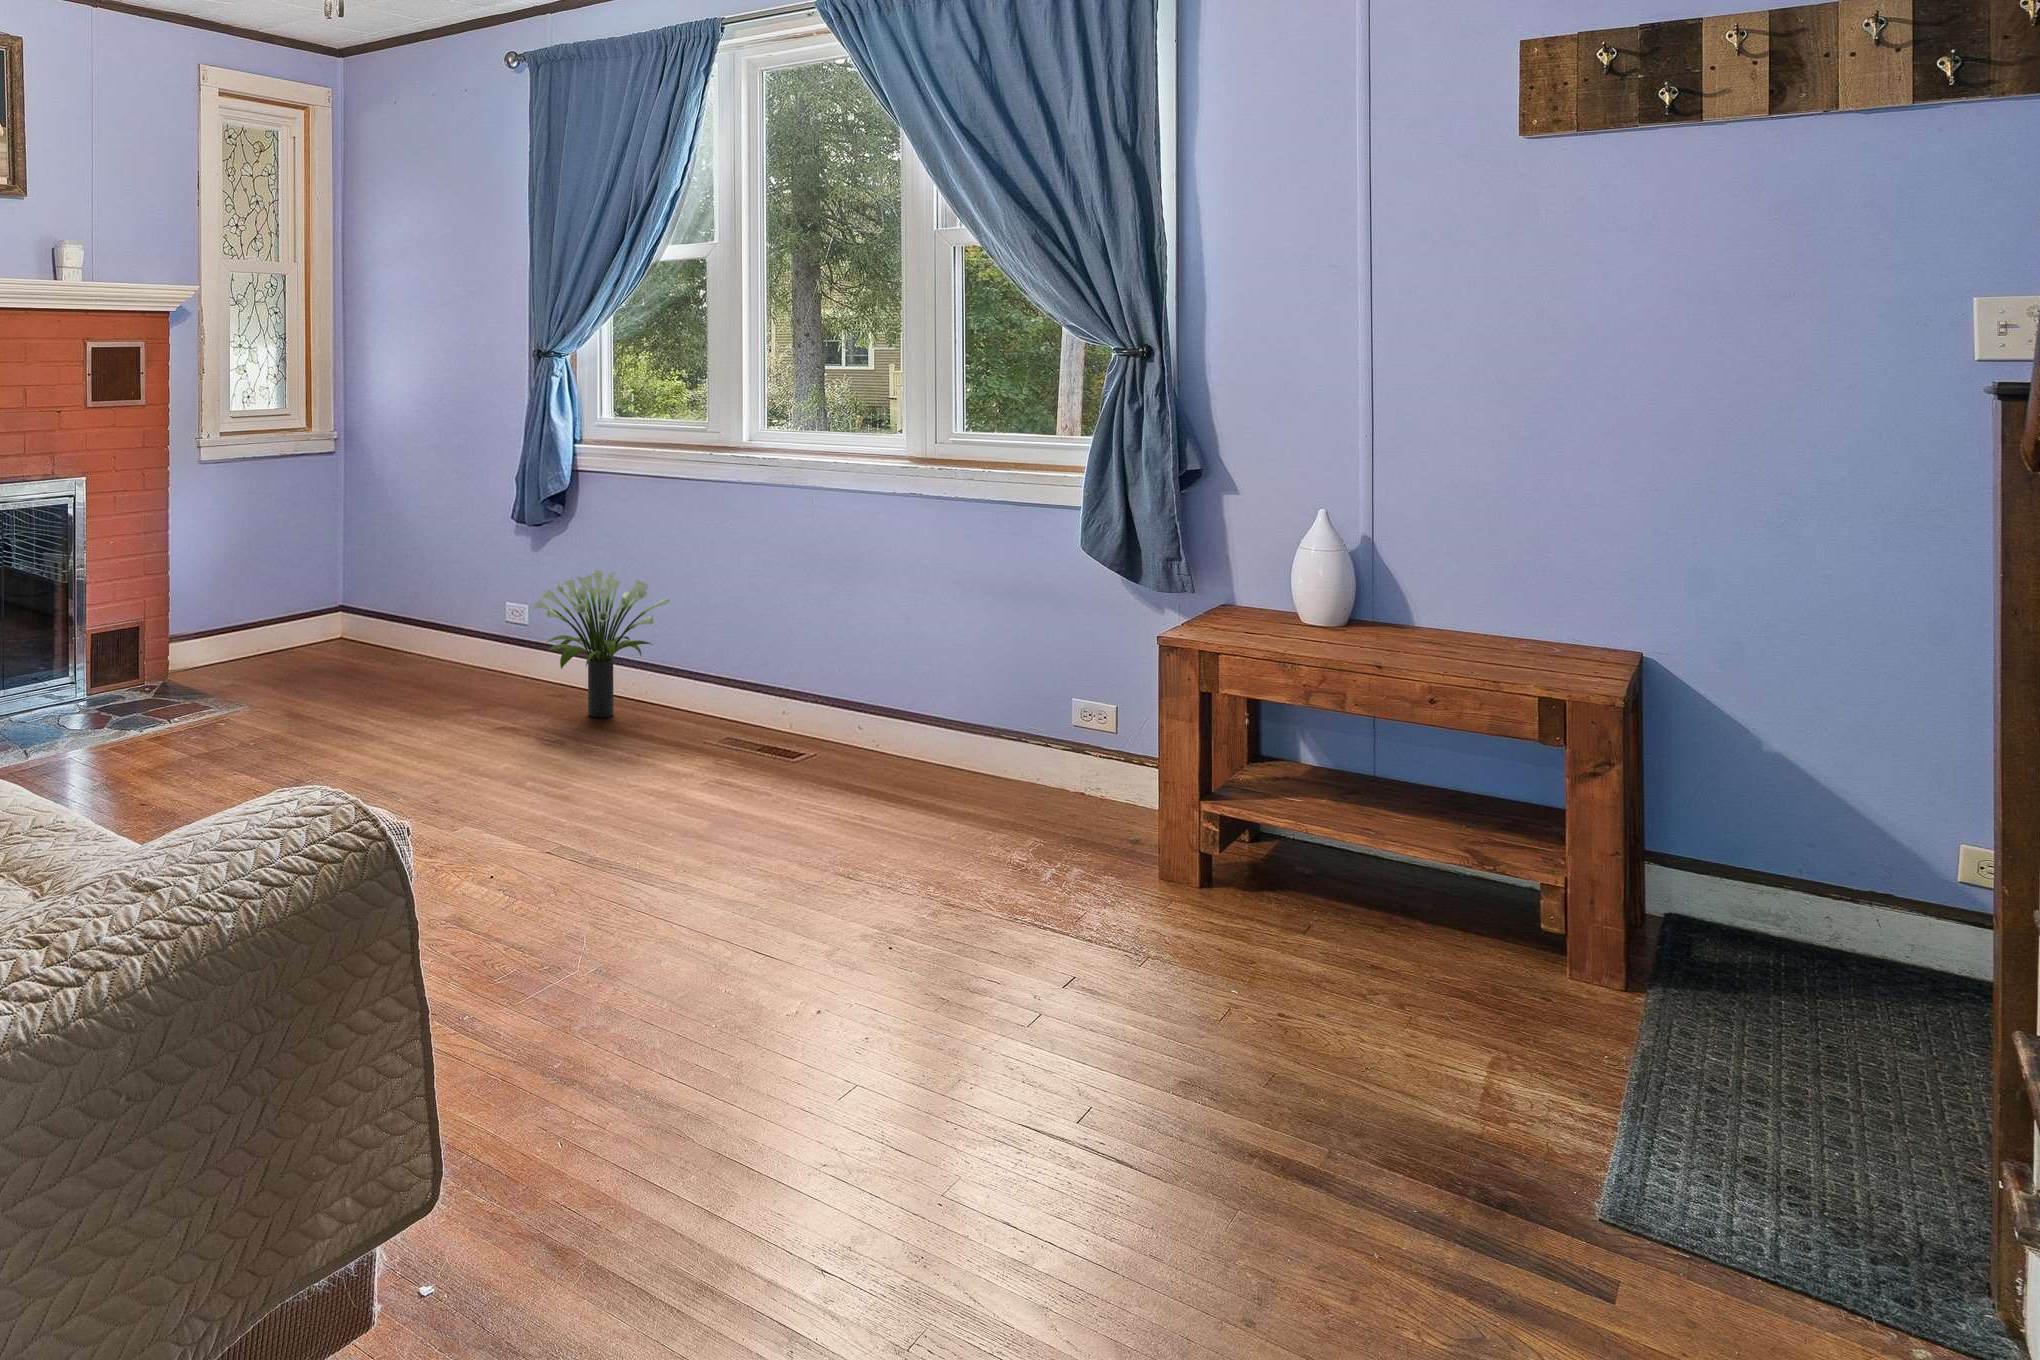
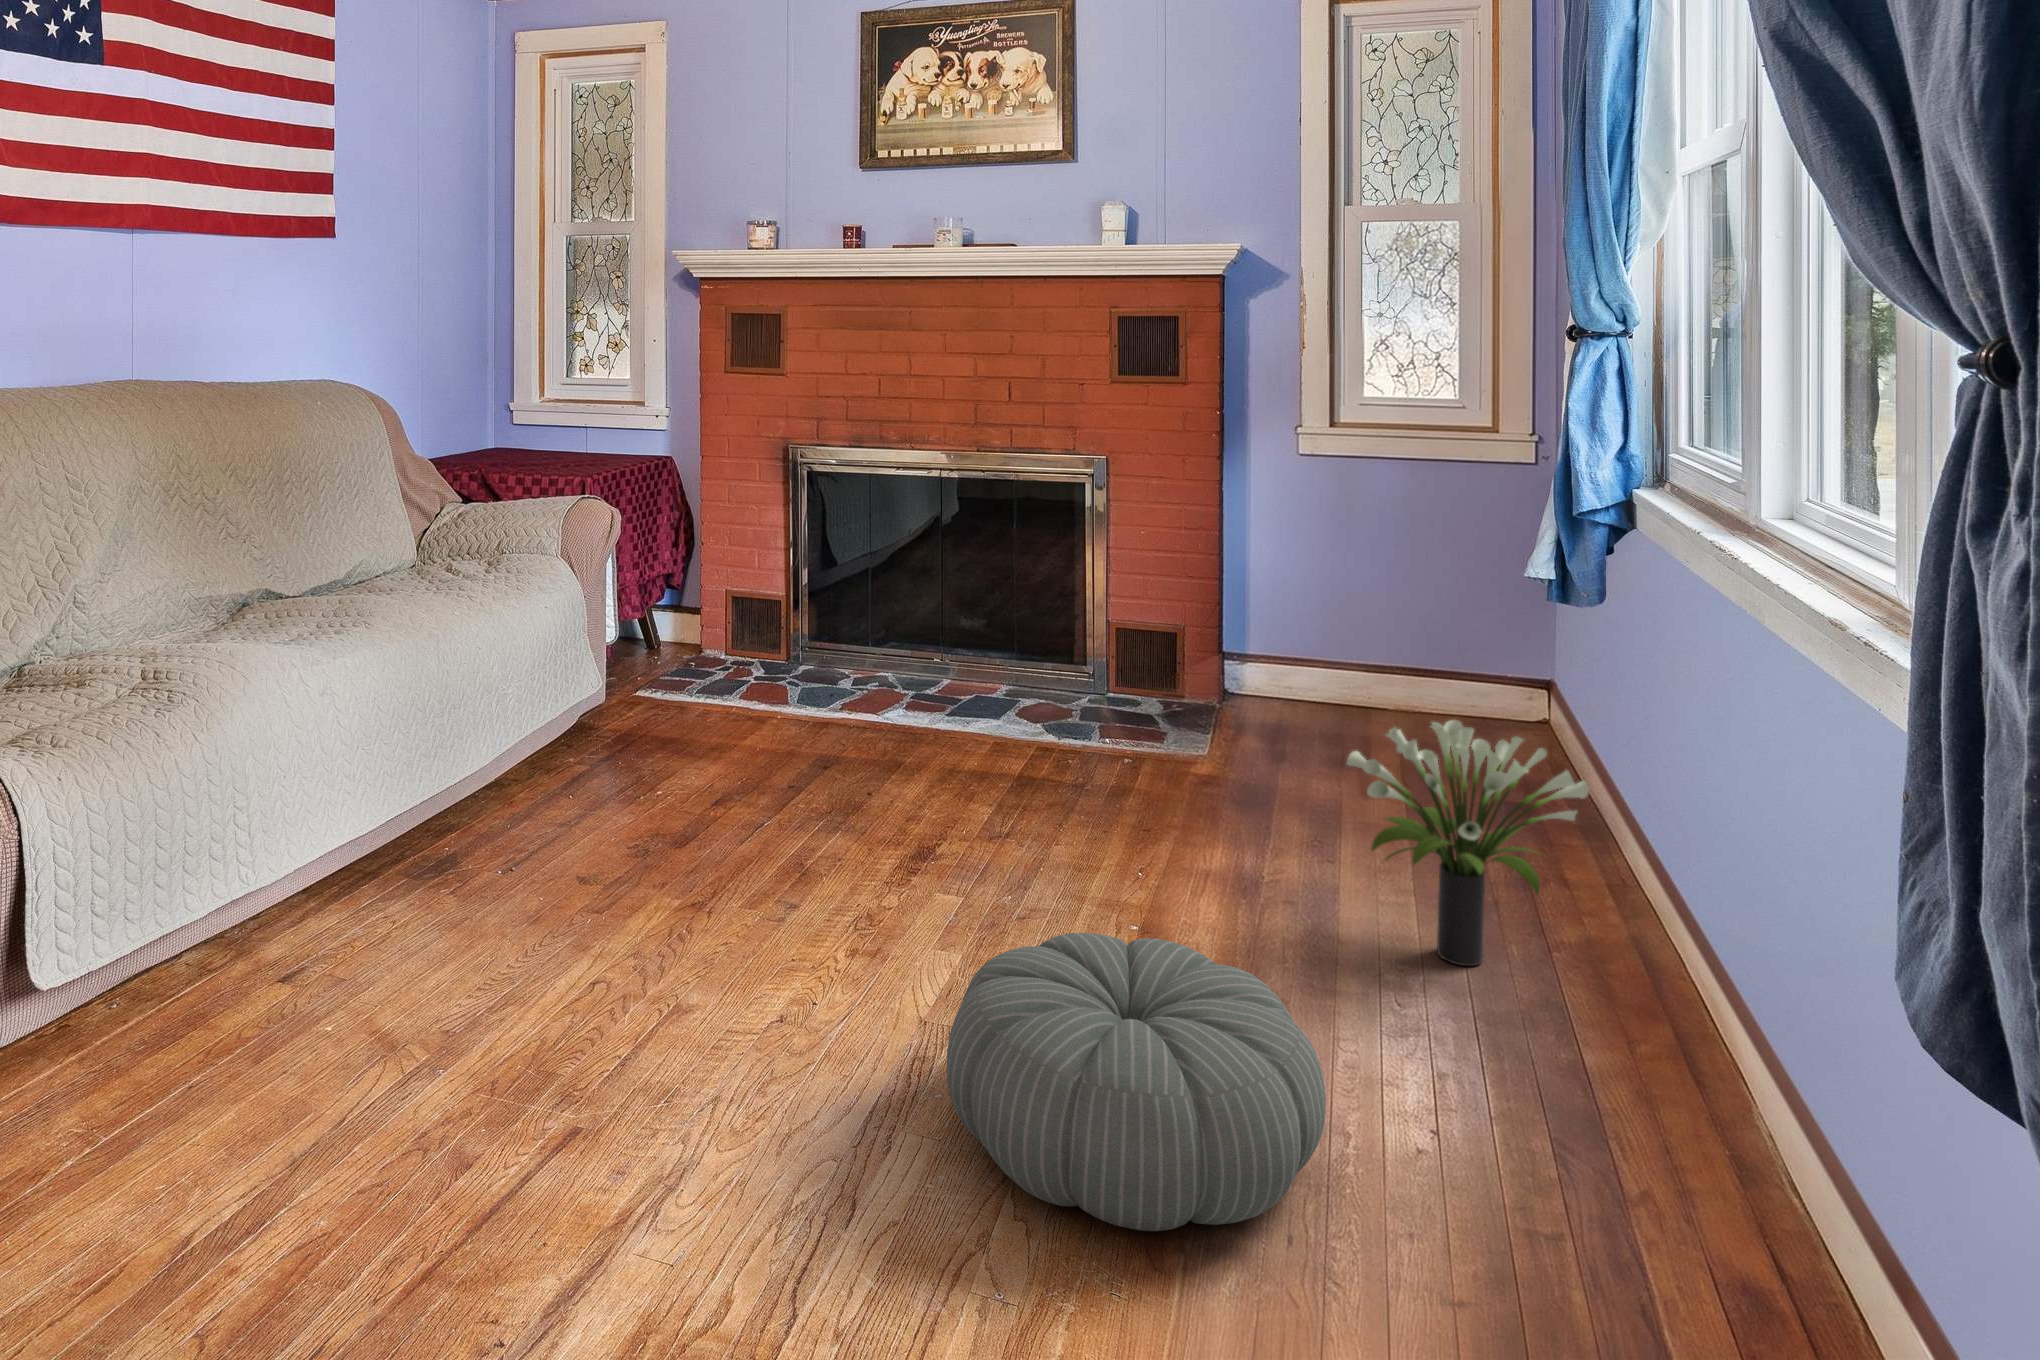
pouf: none [619,703,840,842] -> present [946,933,1326,1231]

